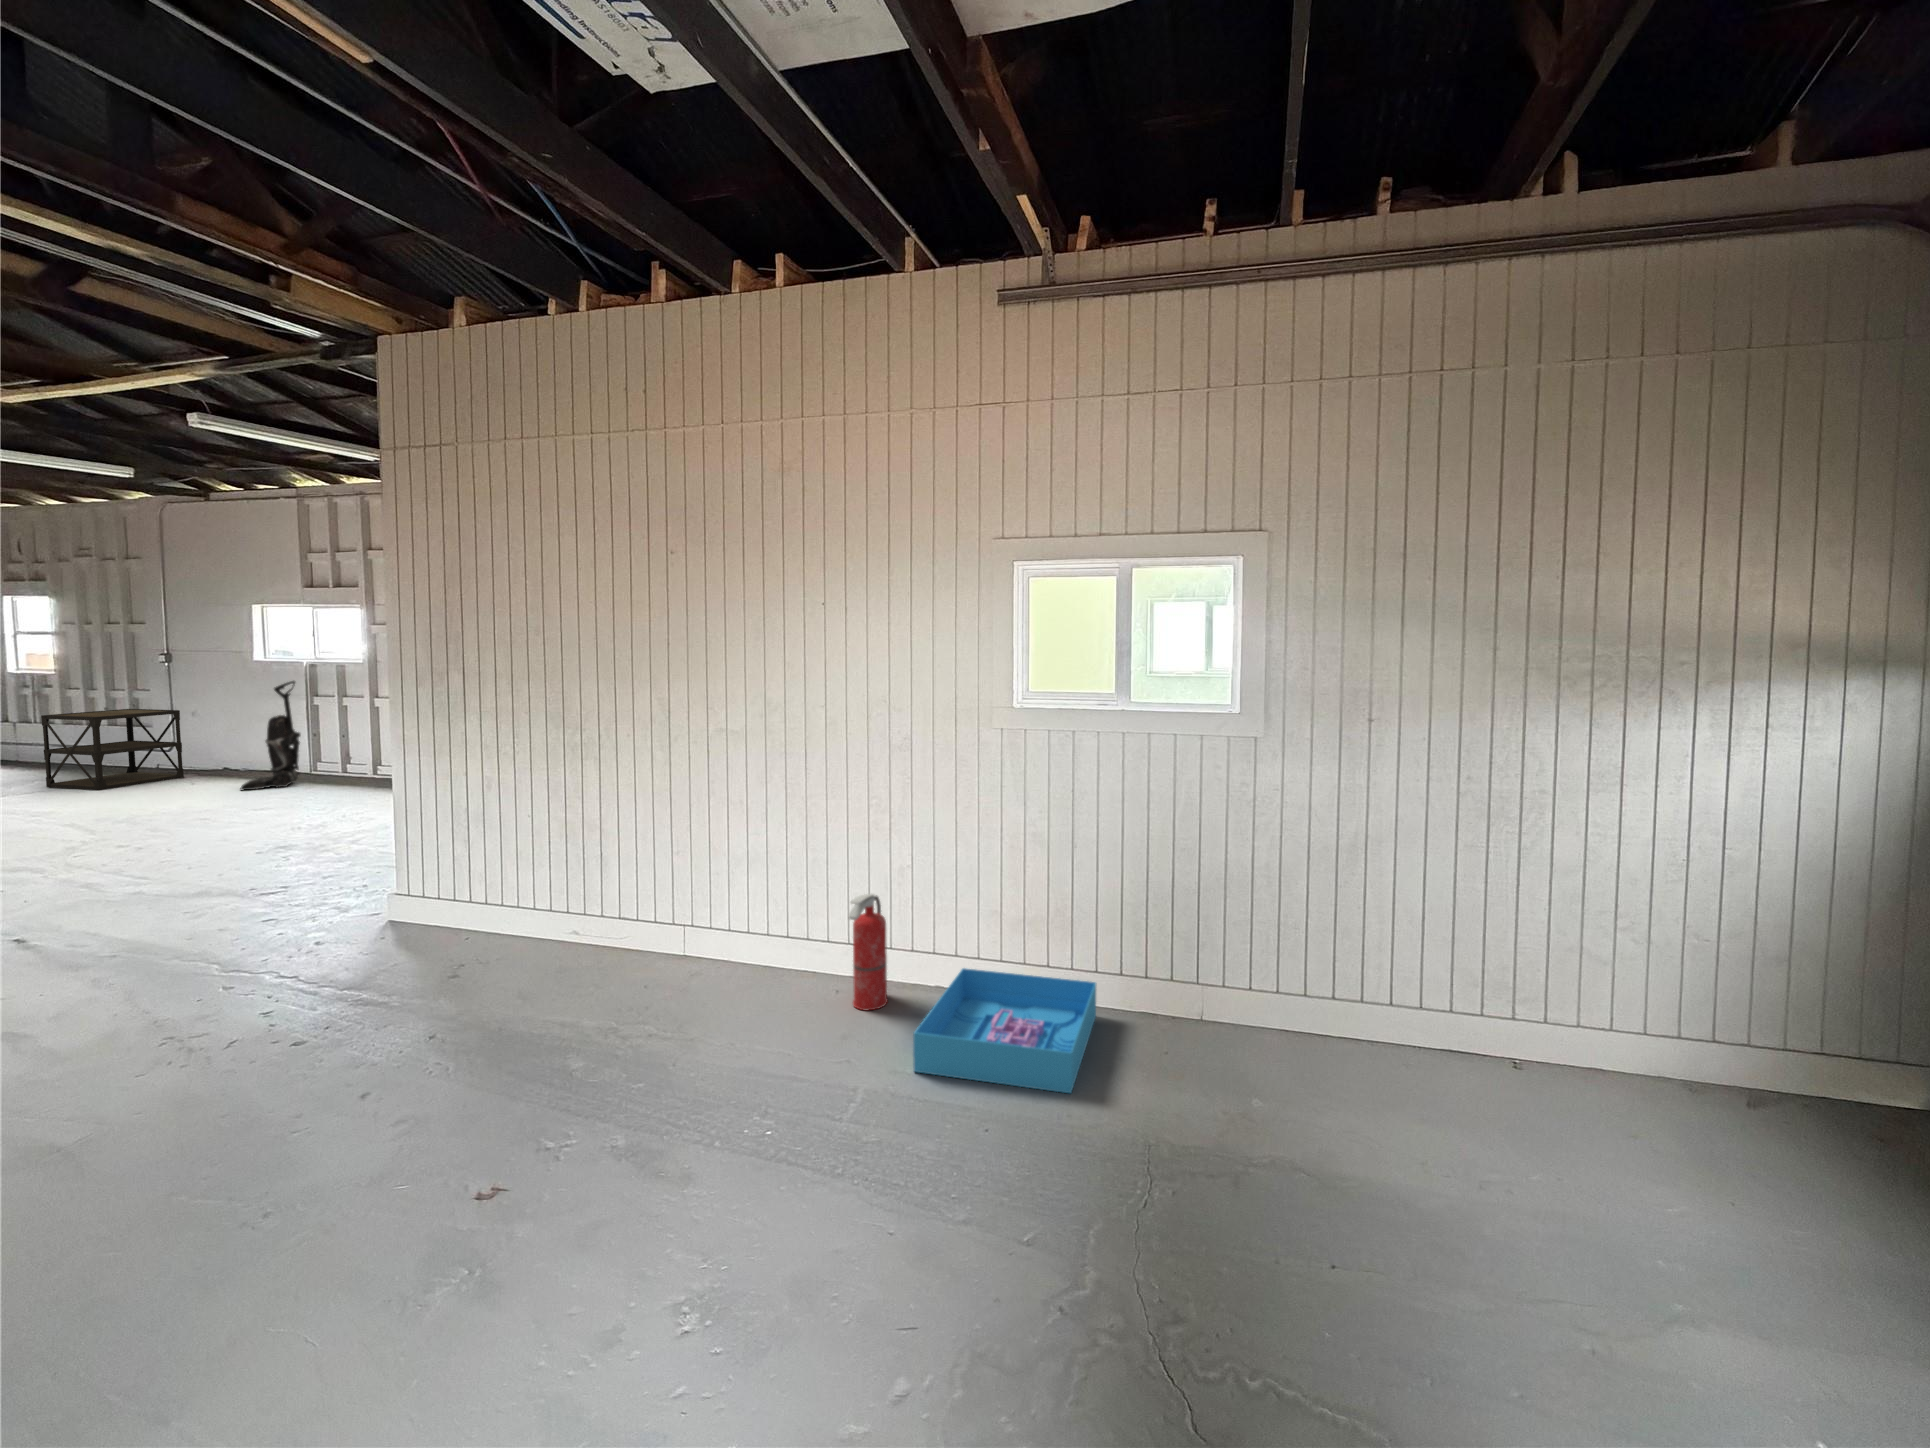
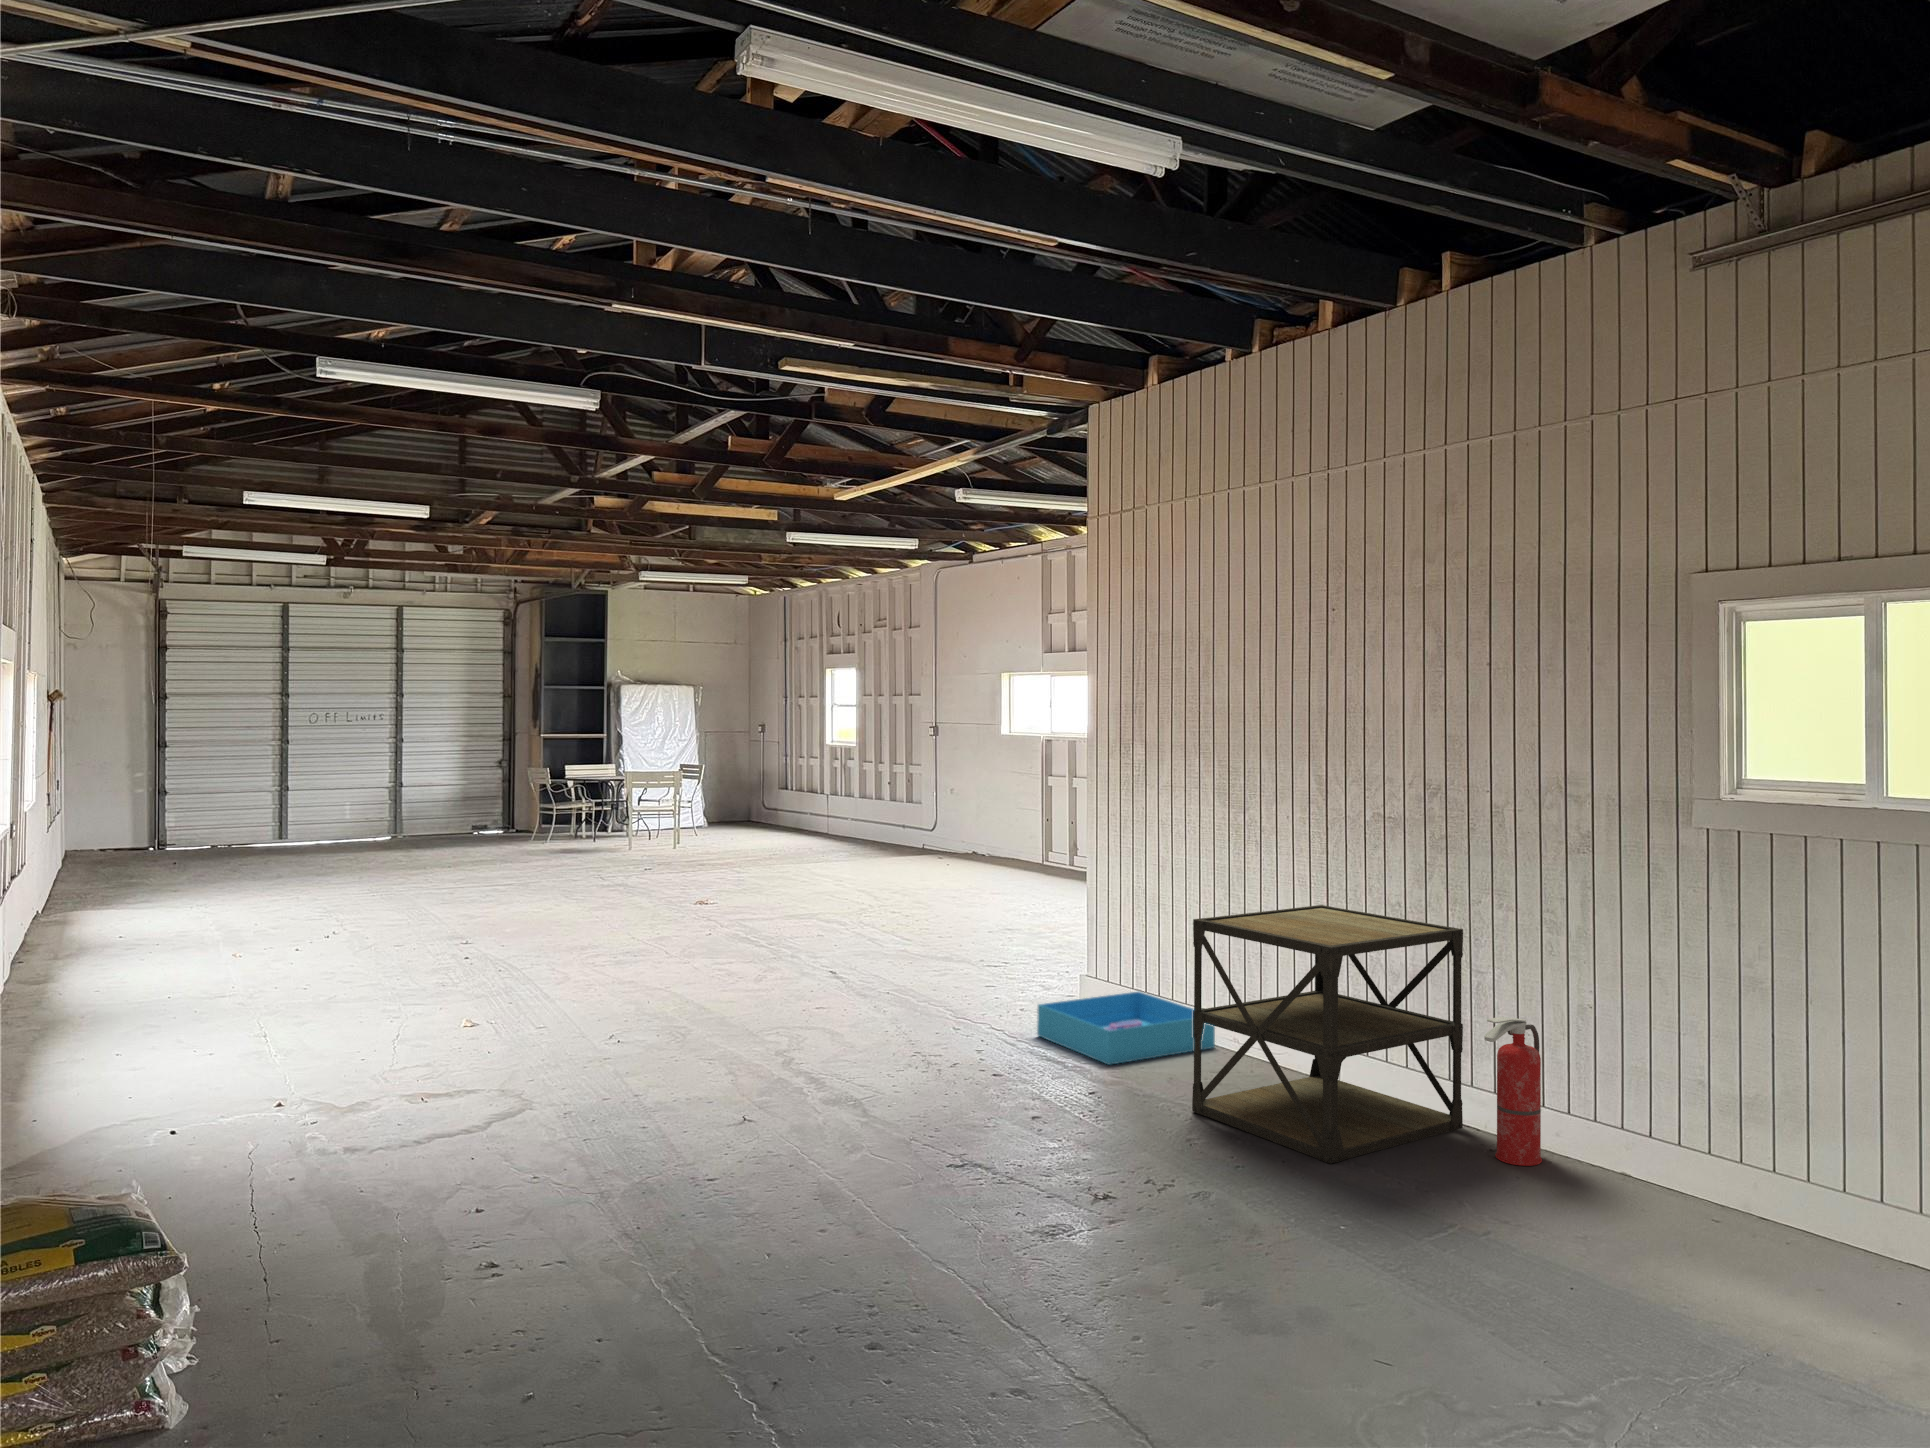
vacuum cleaner: present [241,681,301,790] -> none [978,755,1028,869]
shelving unit: present [41,709,184,790] -> present [1192,905,1463,1164]
storage bin: present [913,968,1096,1093] -> present [1037,992,1215,1065]

